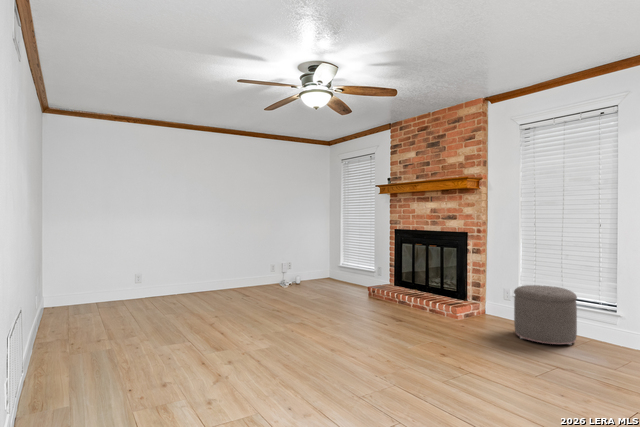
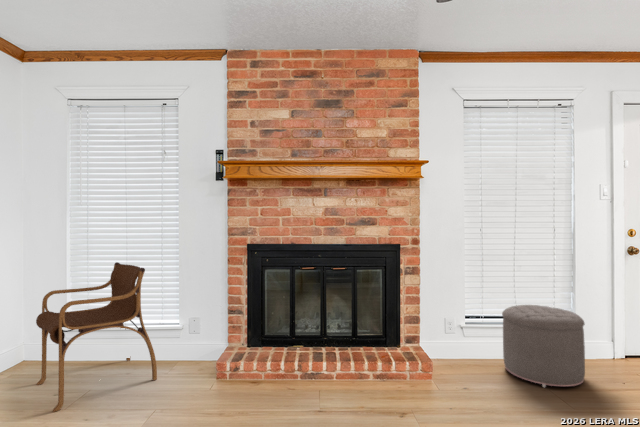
armchair: none [320,235,362,289] -> present [36,262,157,412]

